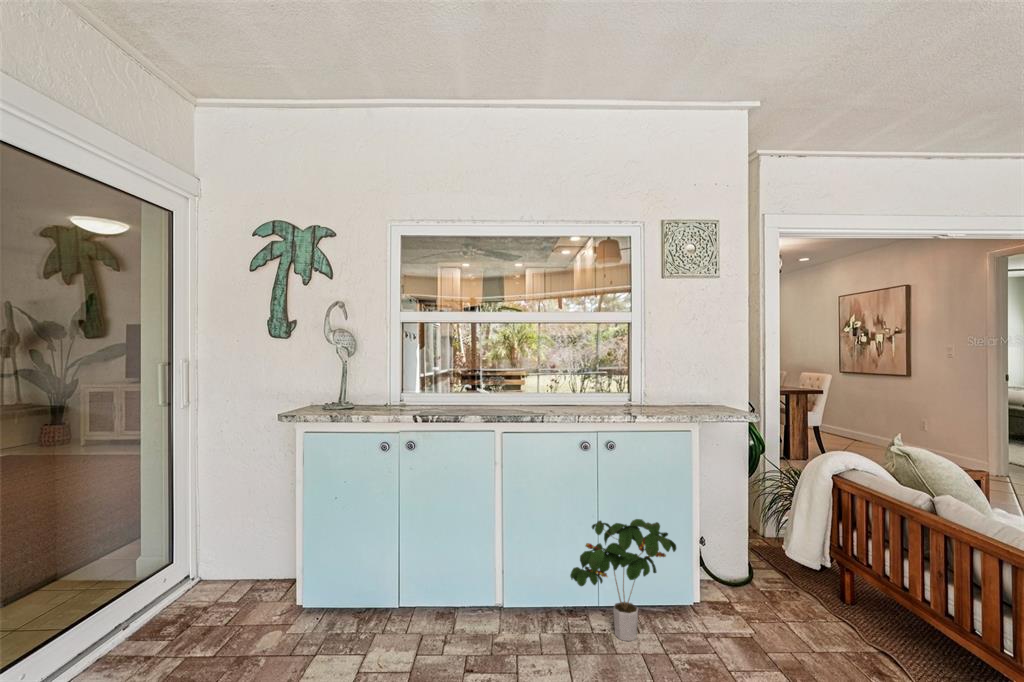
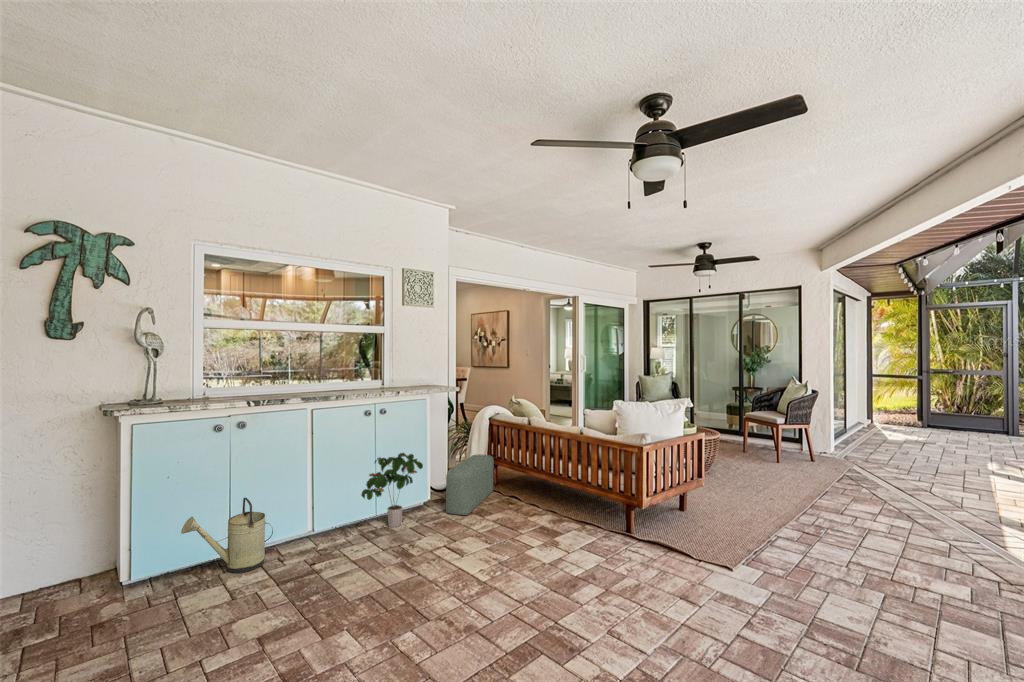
pouf: none [720,539,834,660] -> present [446,455,494,515]
watering can: none [340,546,445,650] -> present [181,498,273,573]

